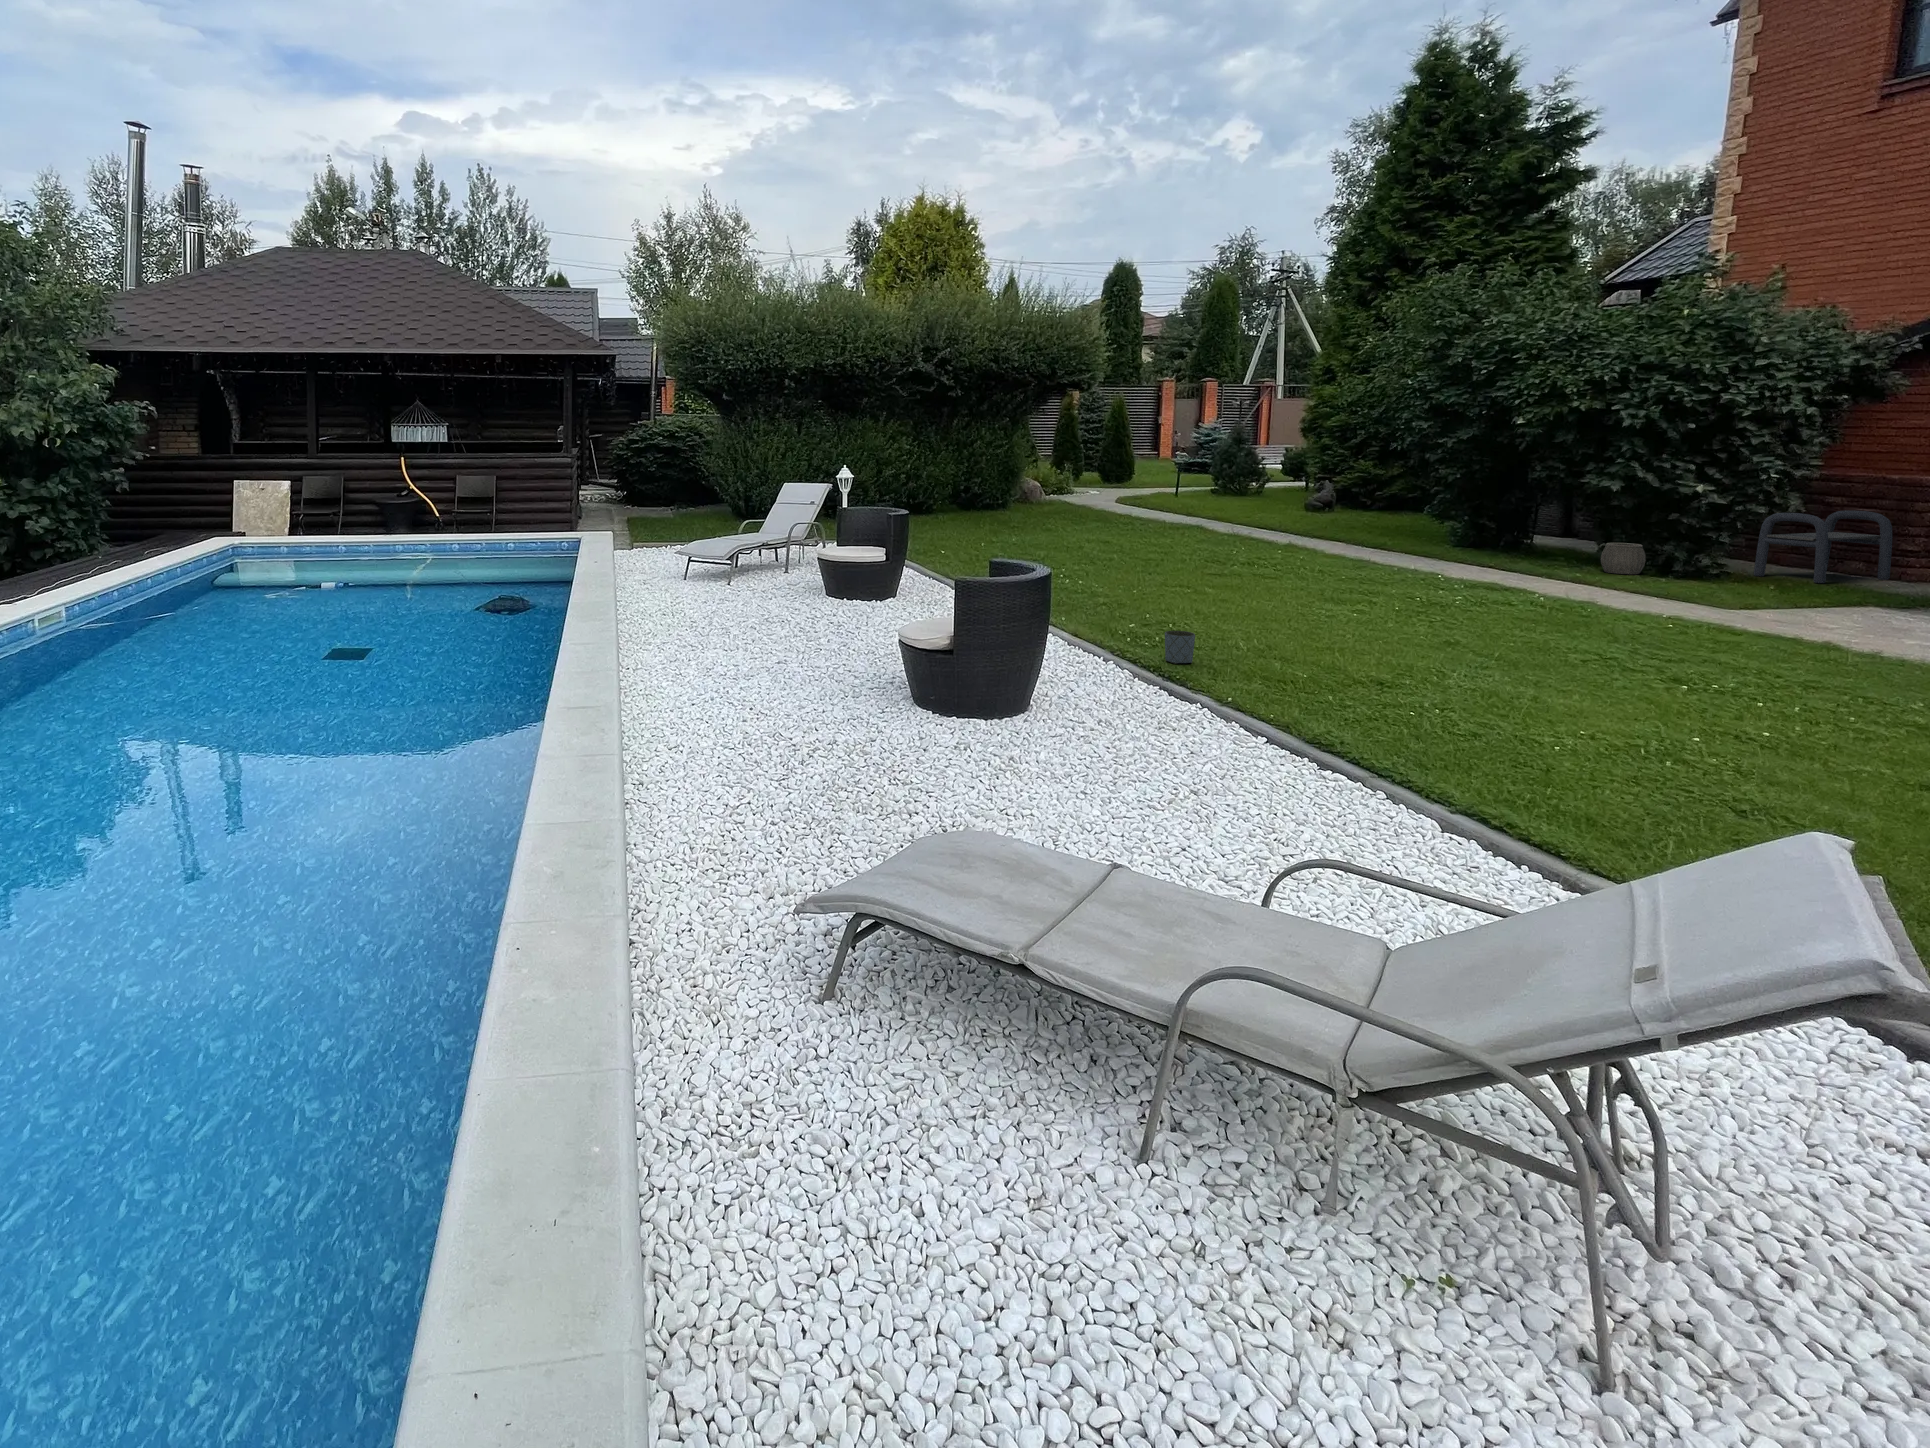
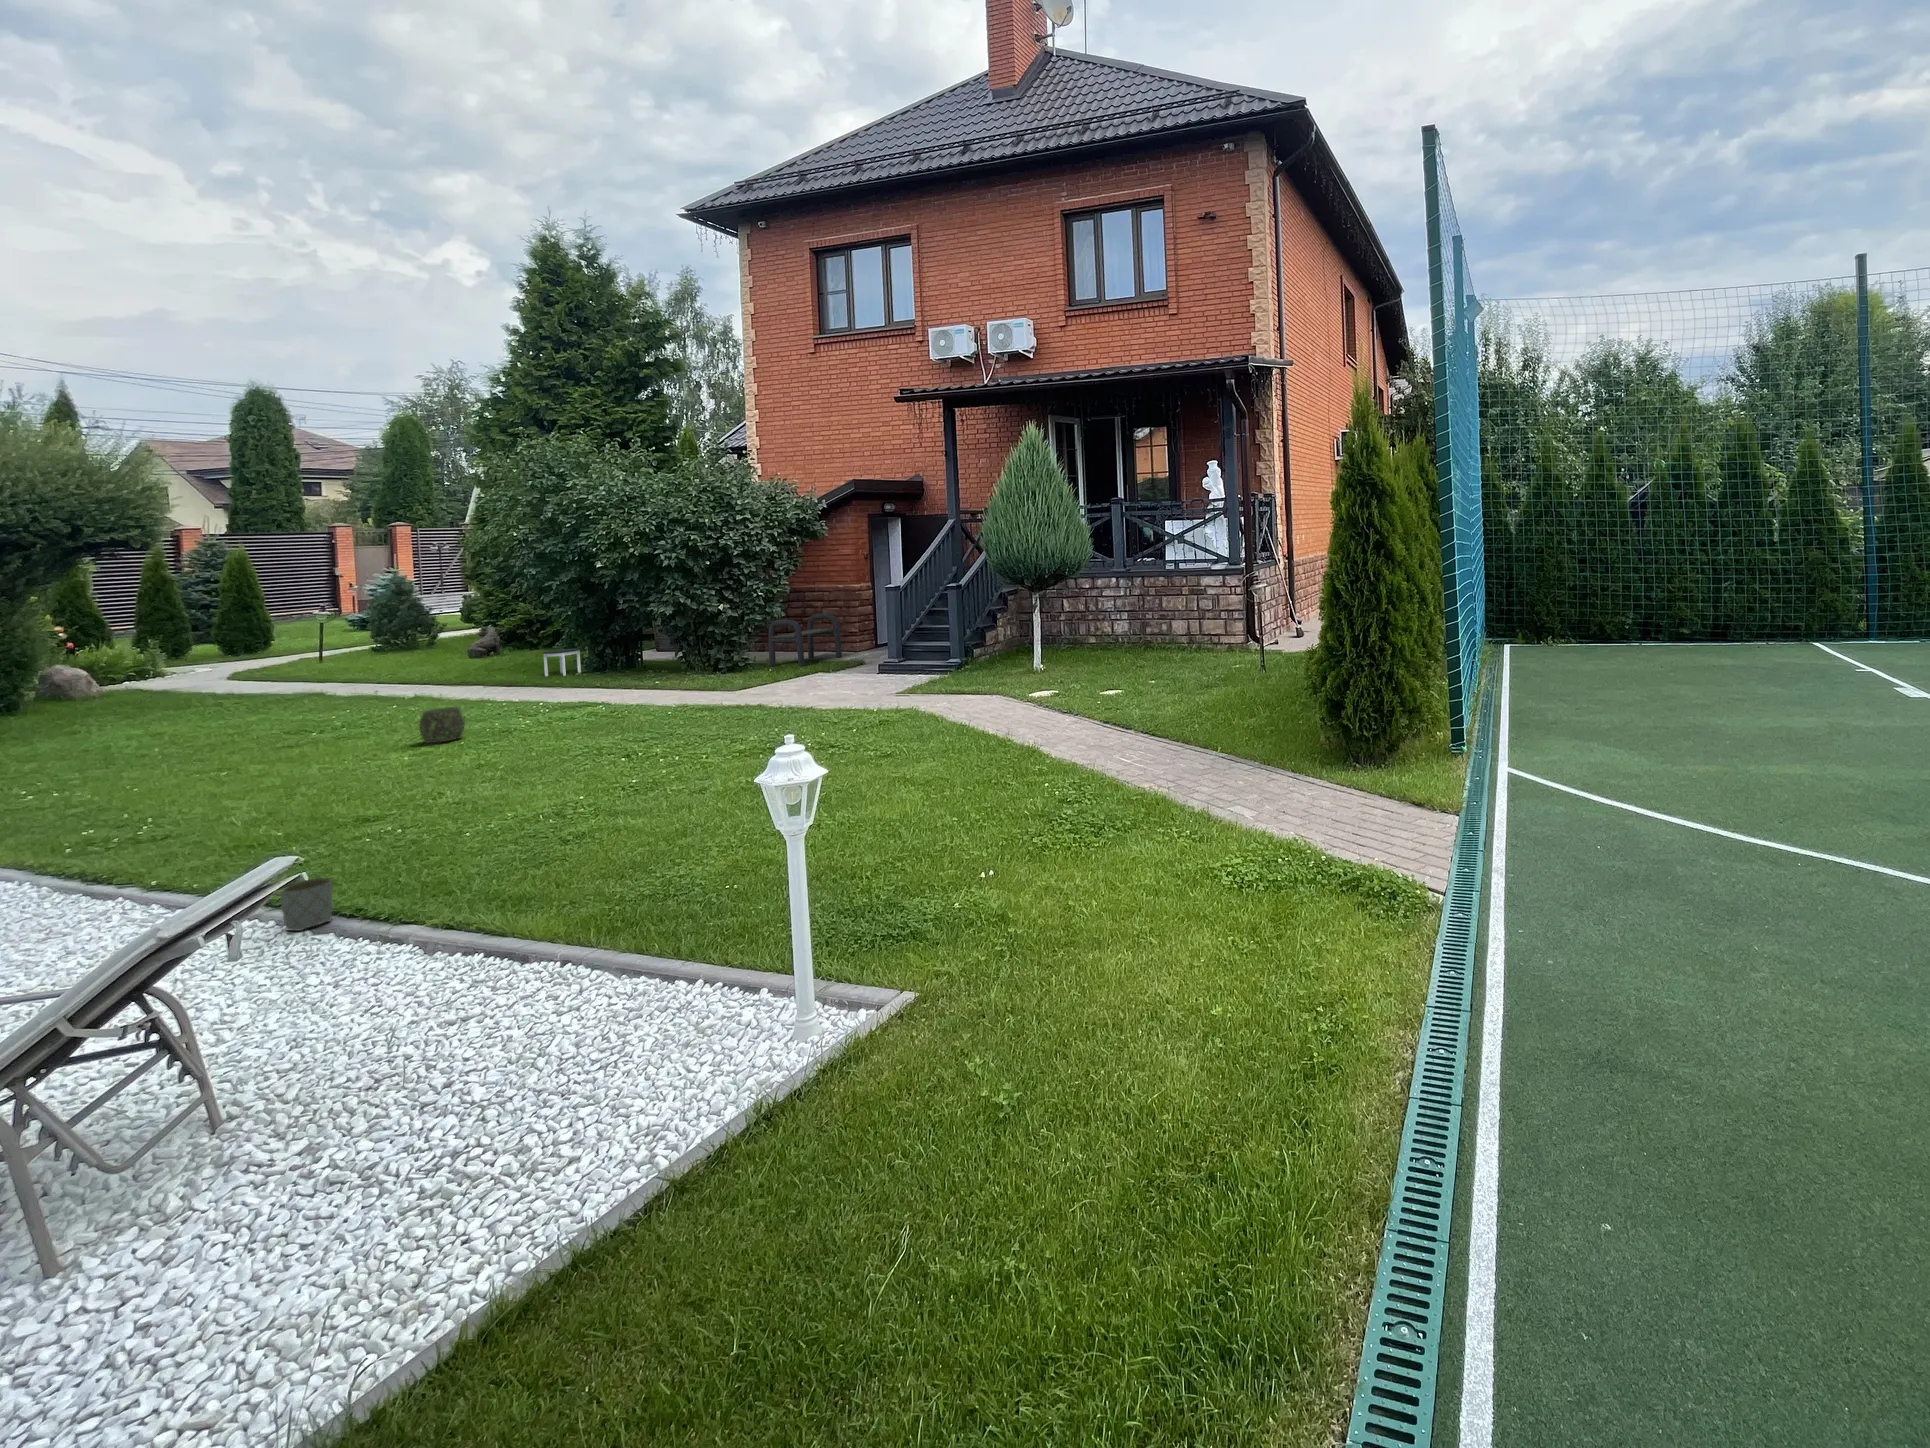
round table: none [1417,516,1461,546] -> present [543,648,581,676]
woven basket: present [1601,543,1646,575] -> present [419,707,465,743]
planter: present [1165,631,1195,664] -> present [280,878,332,931]

